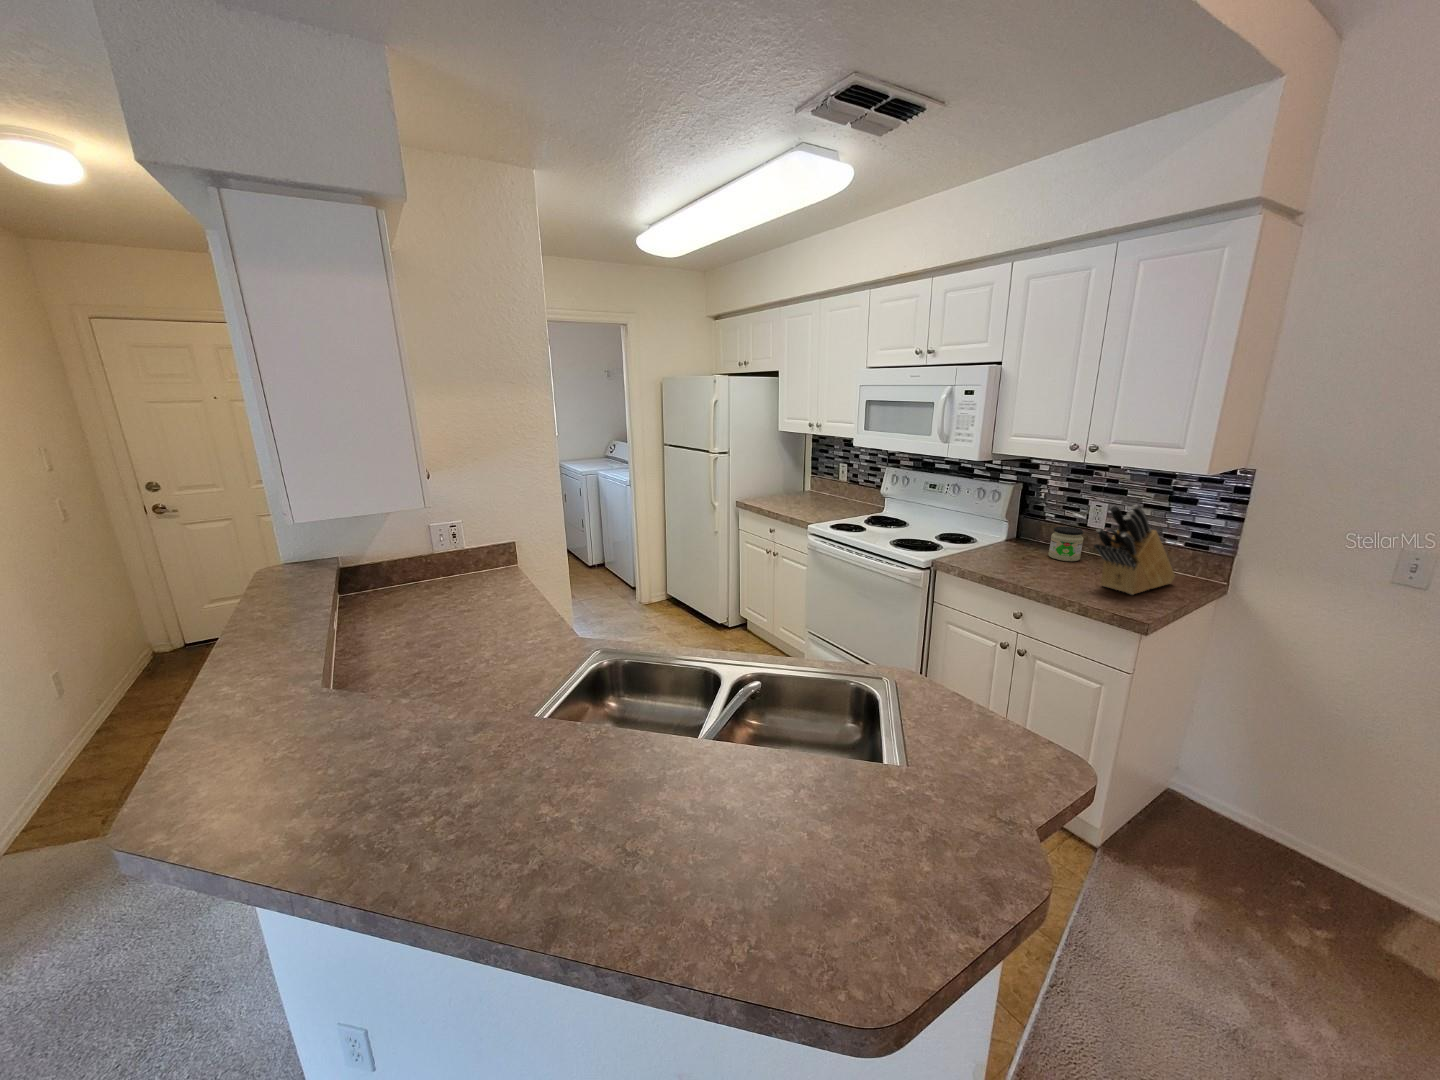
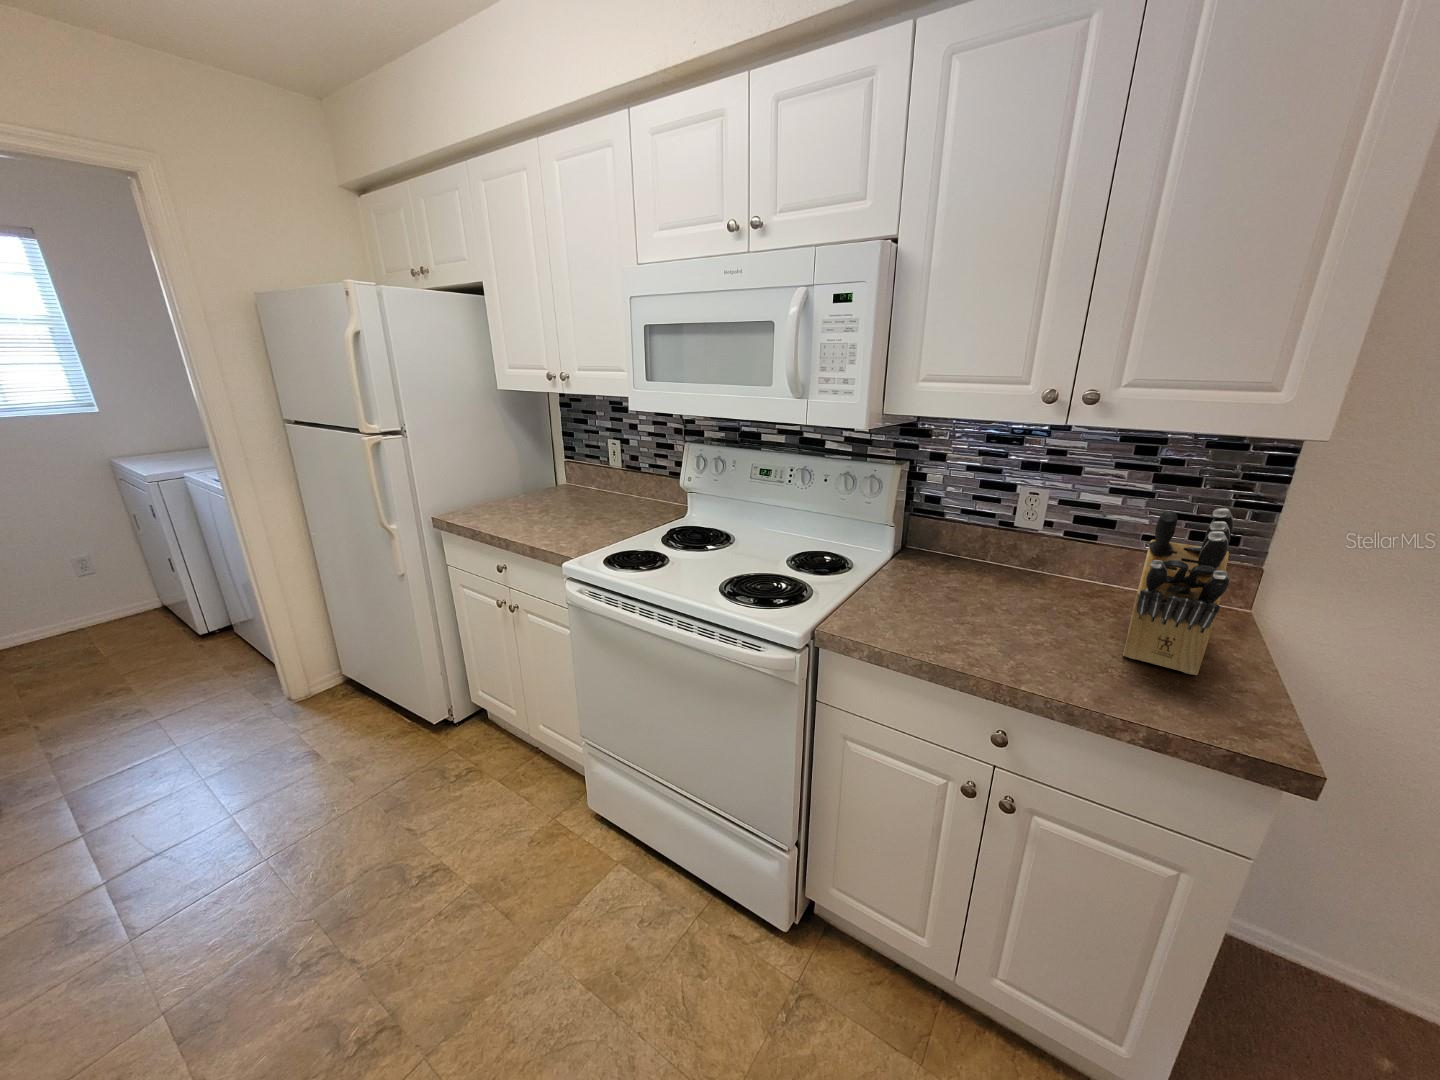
jar: present [1048,527,1083,561] -> none [973,533,1029,593]

